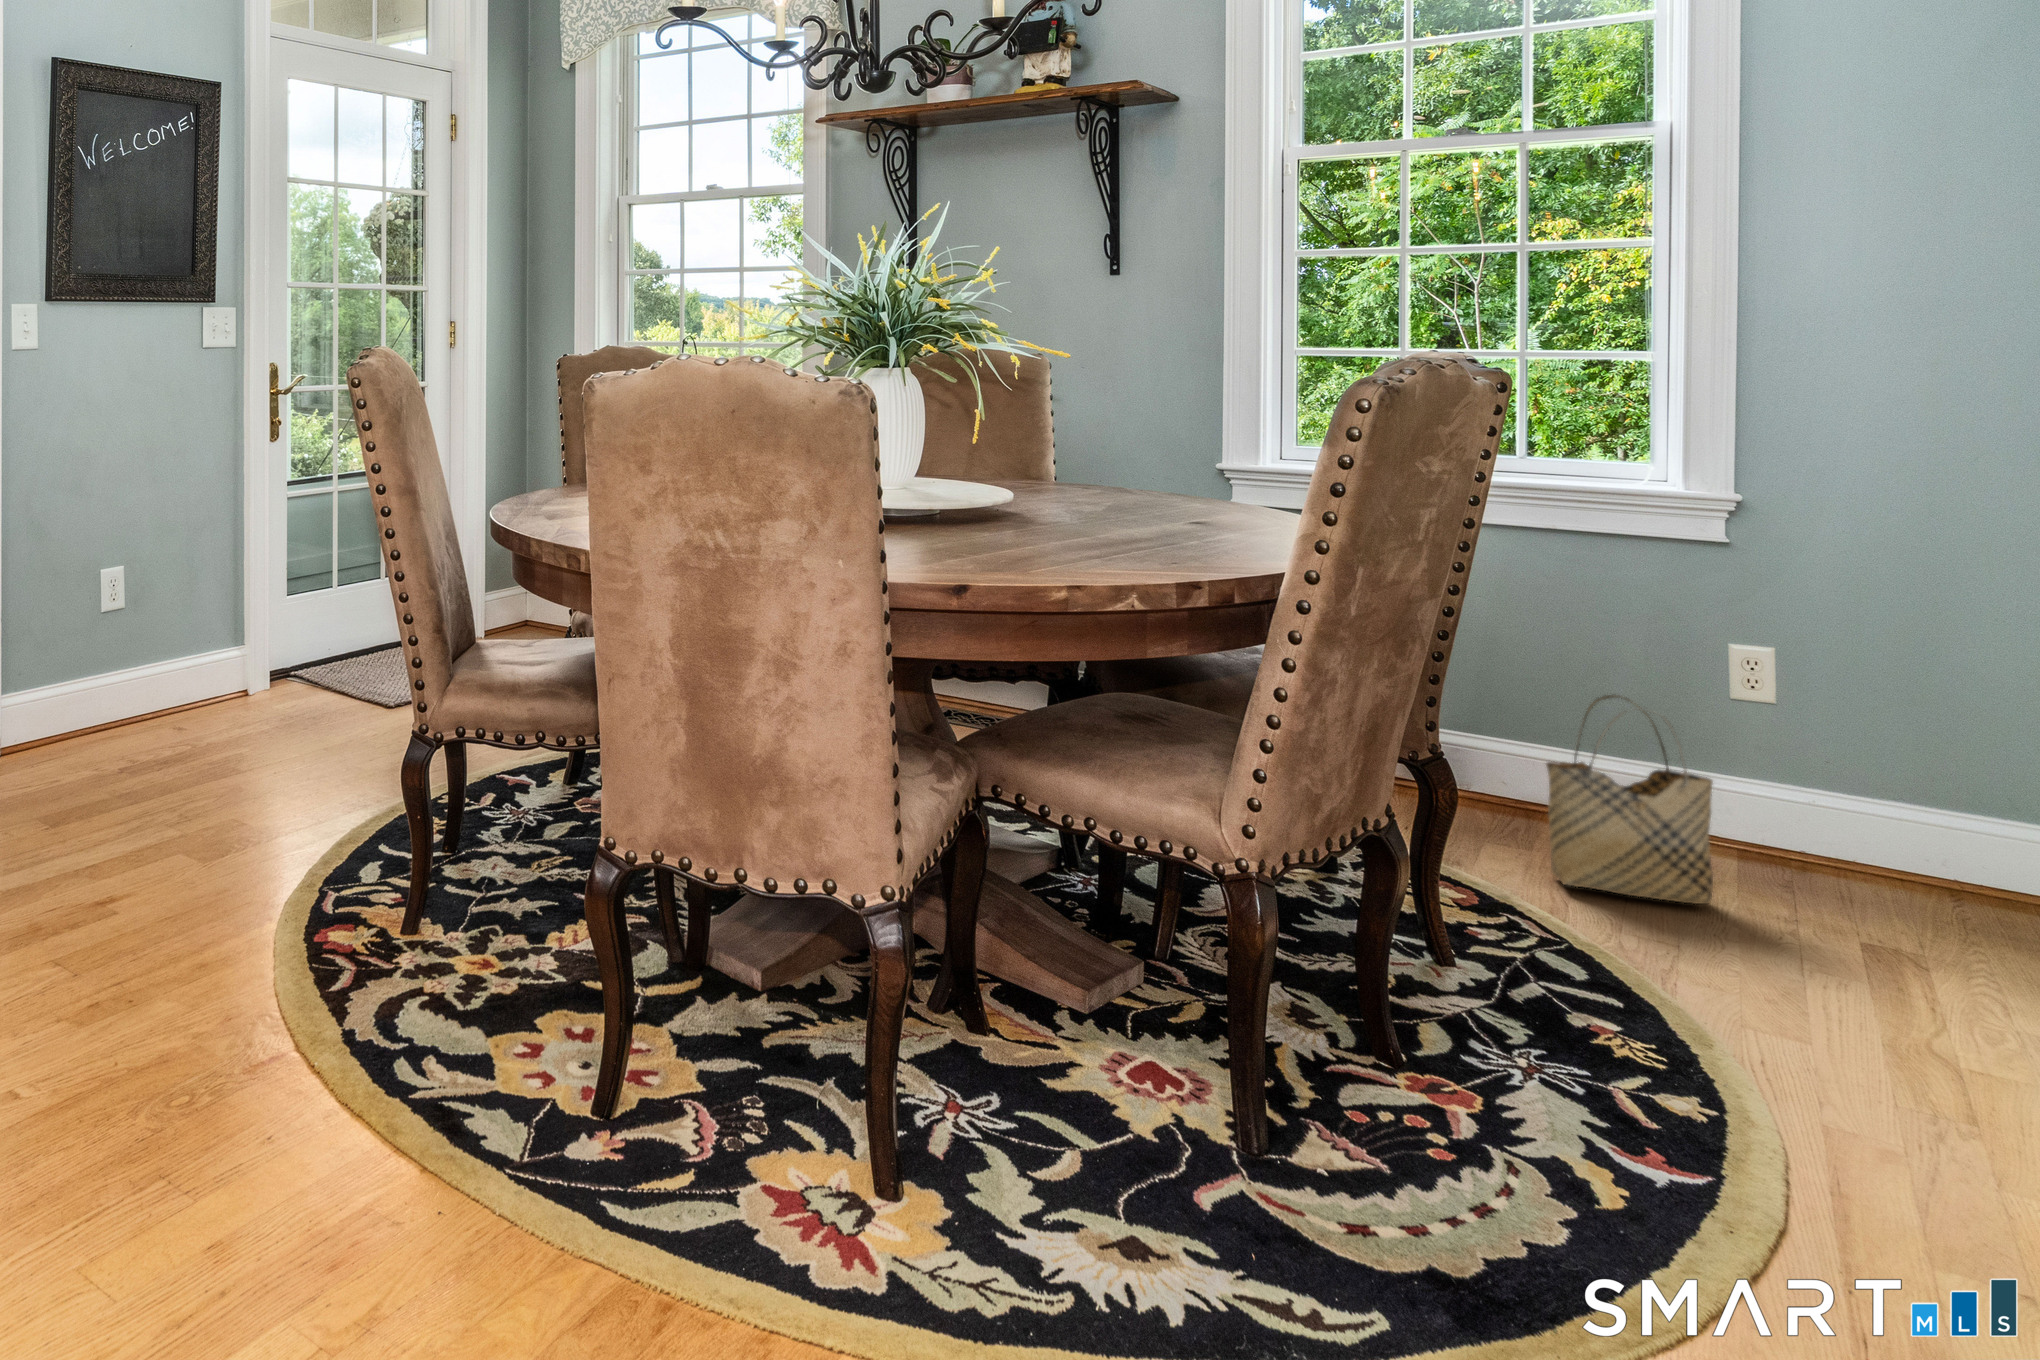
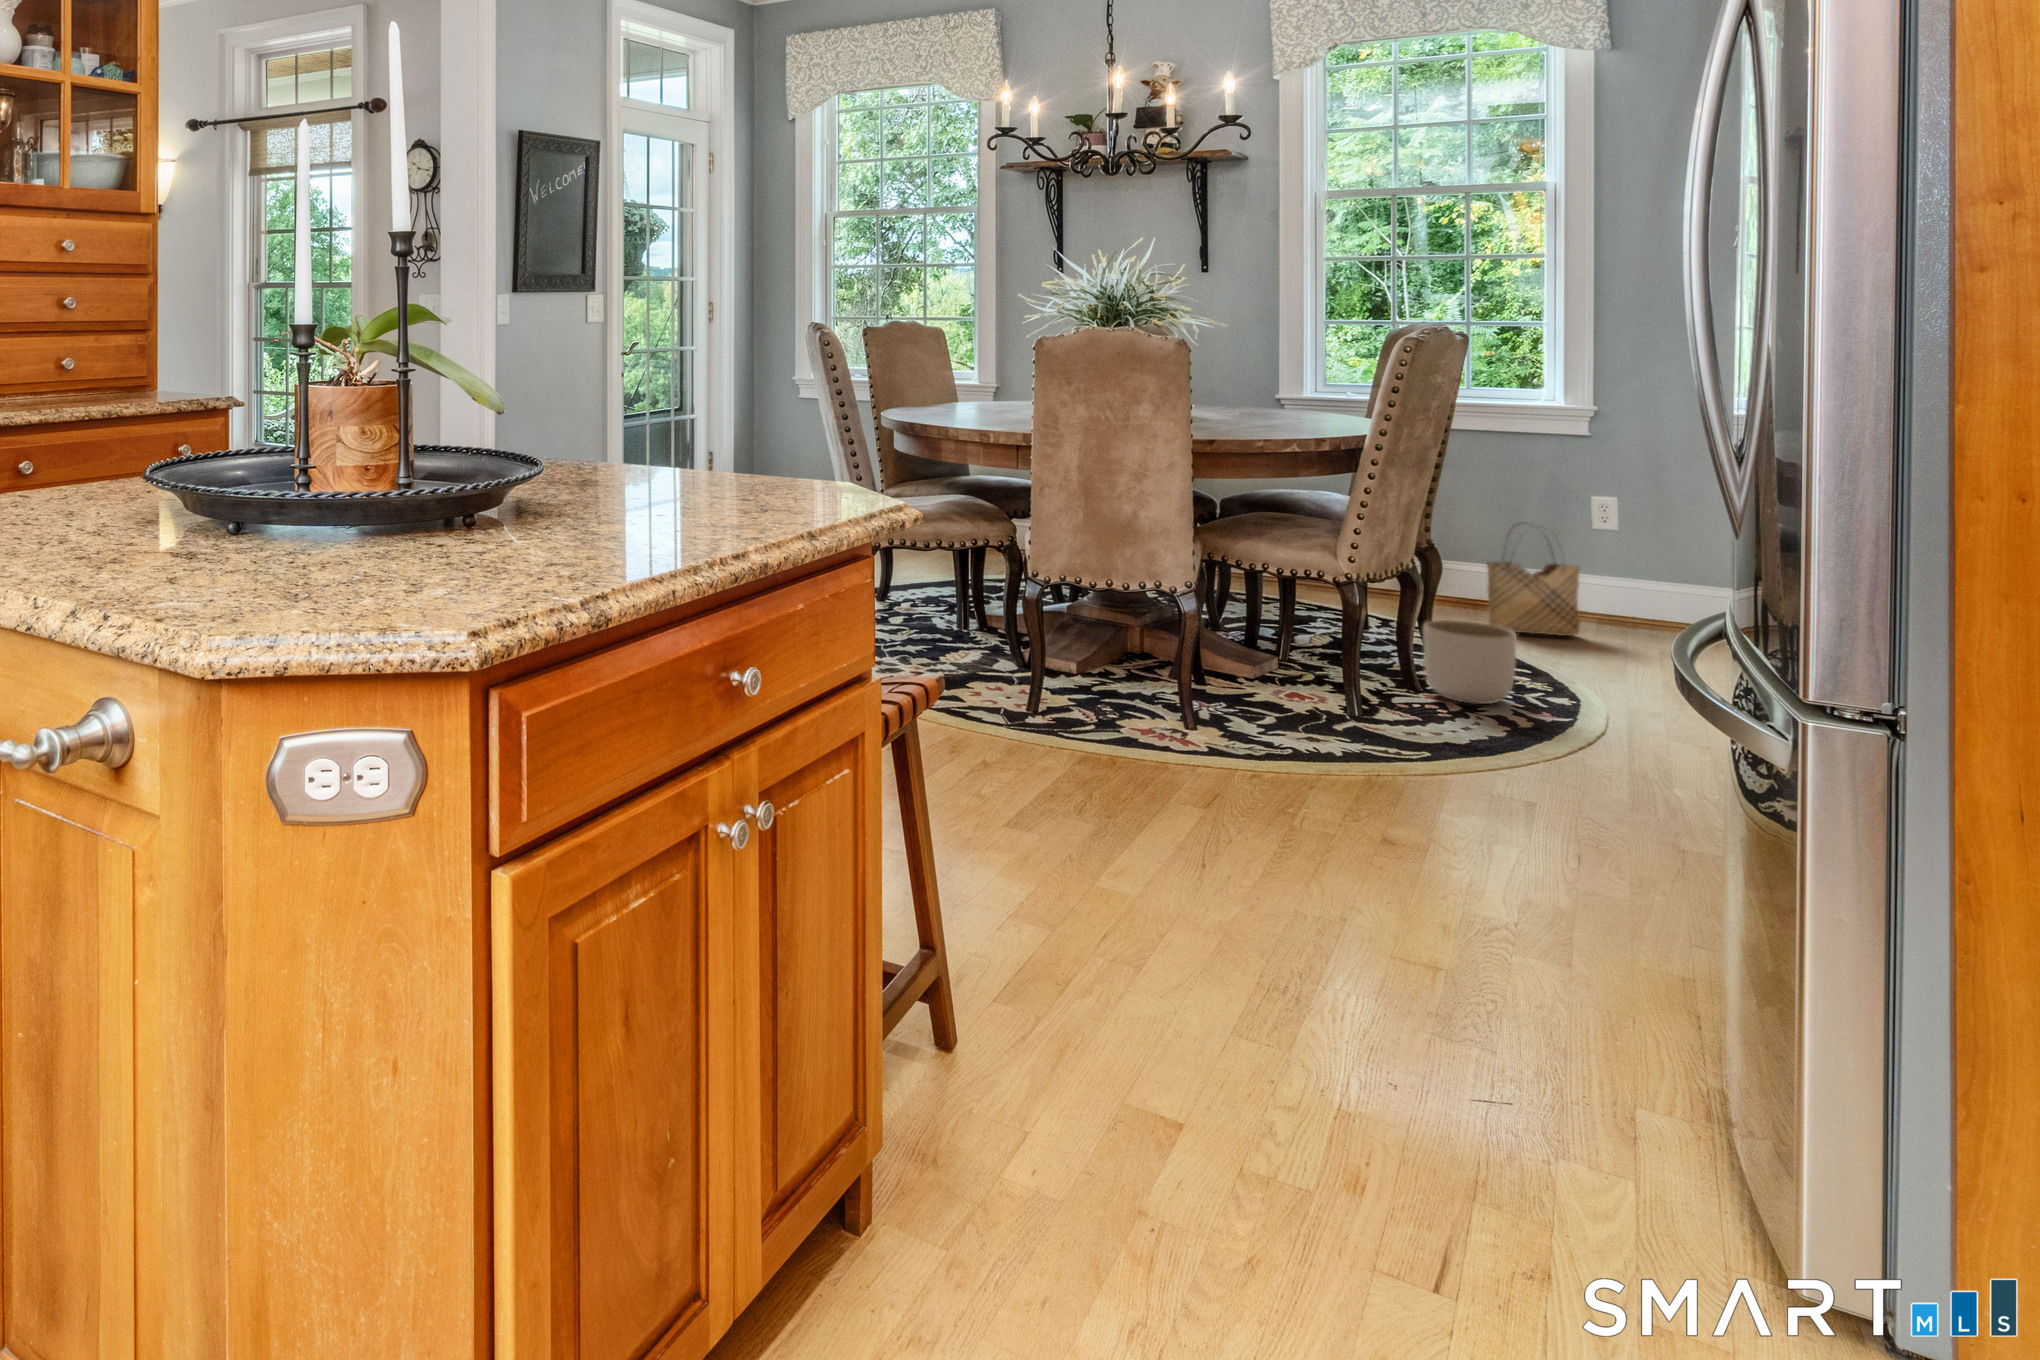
planter: none [1413,921,1598,1114] -> present [1423,620,1517,704]

